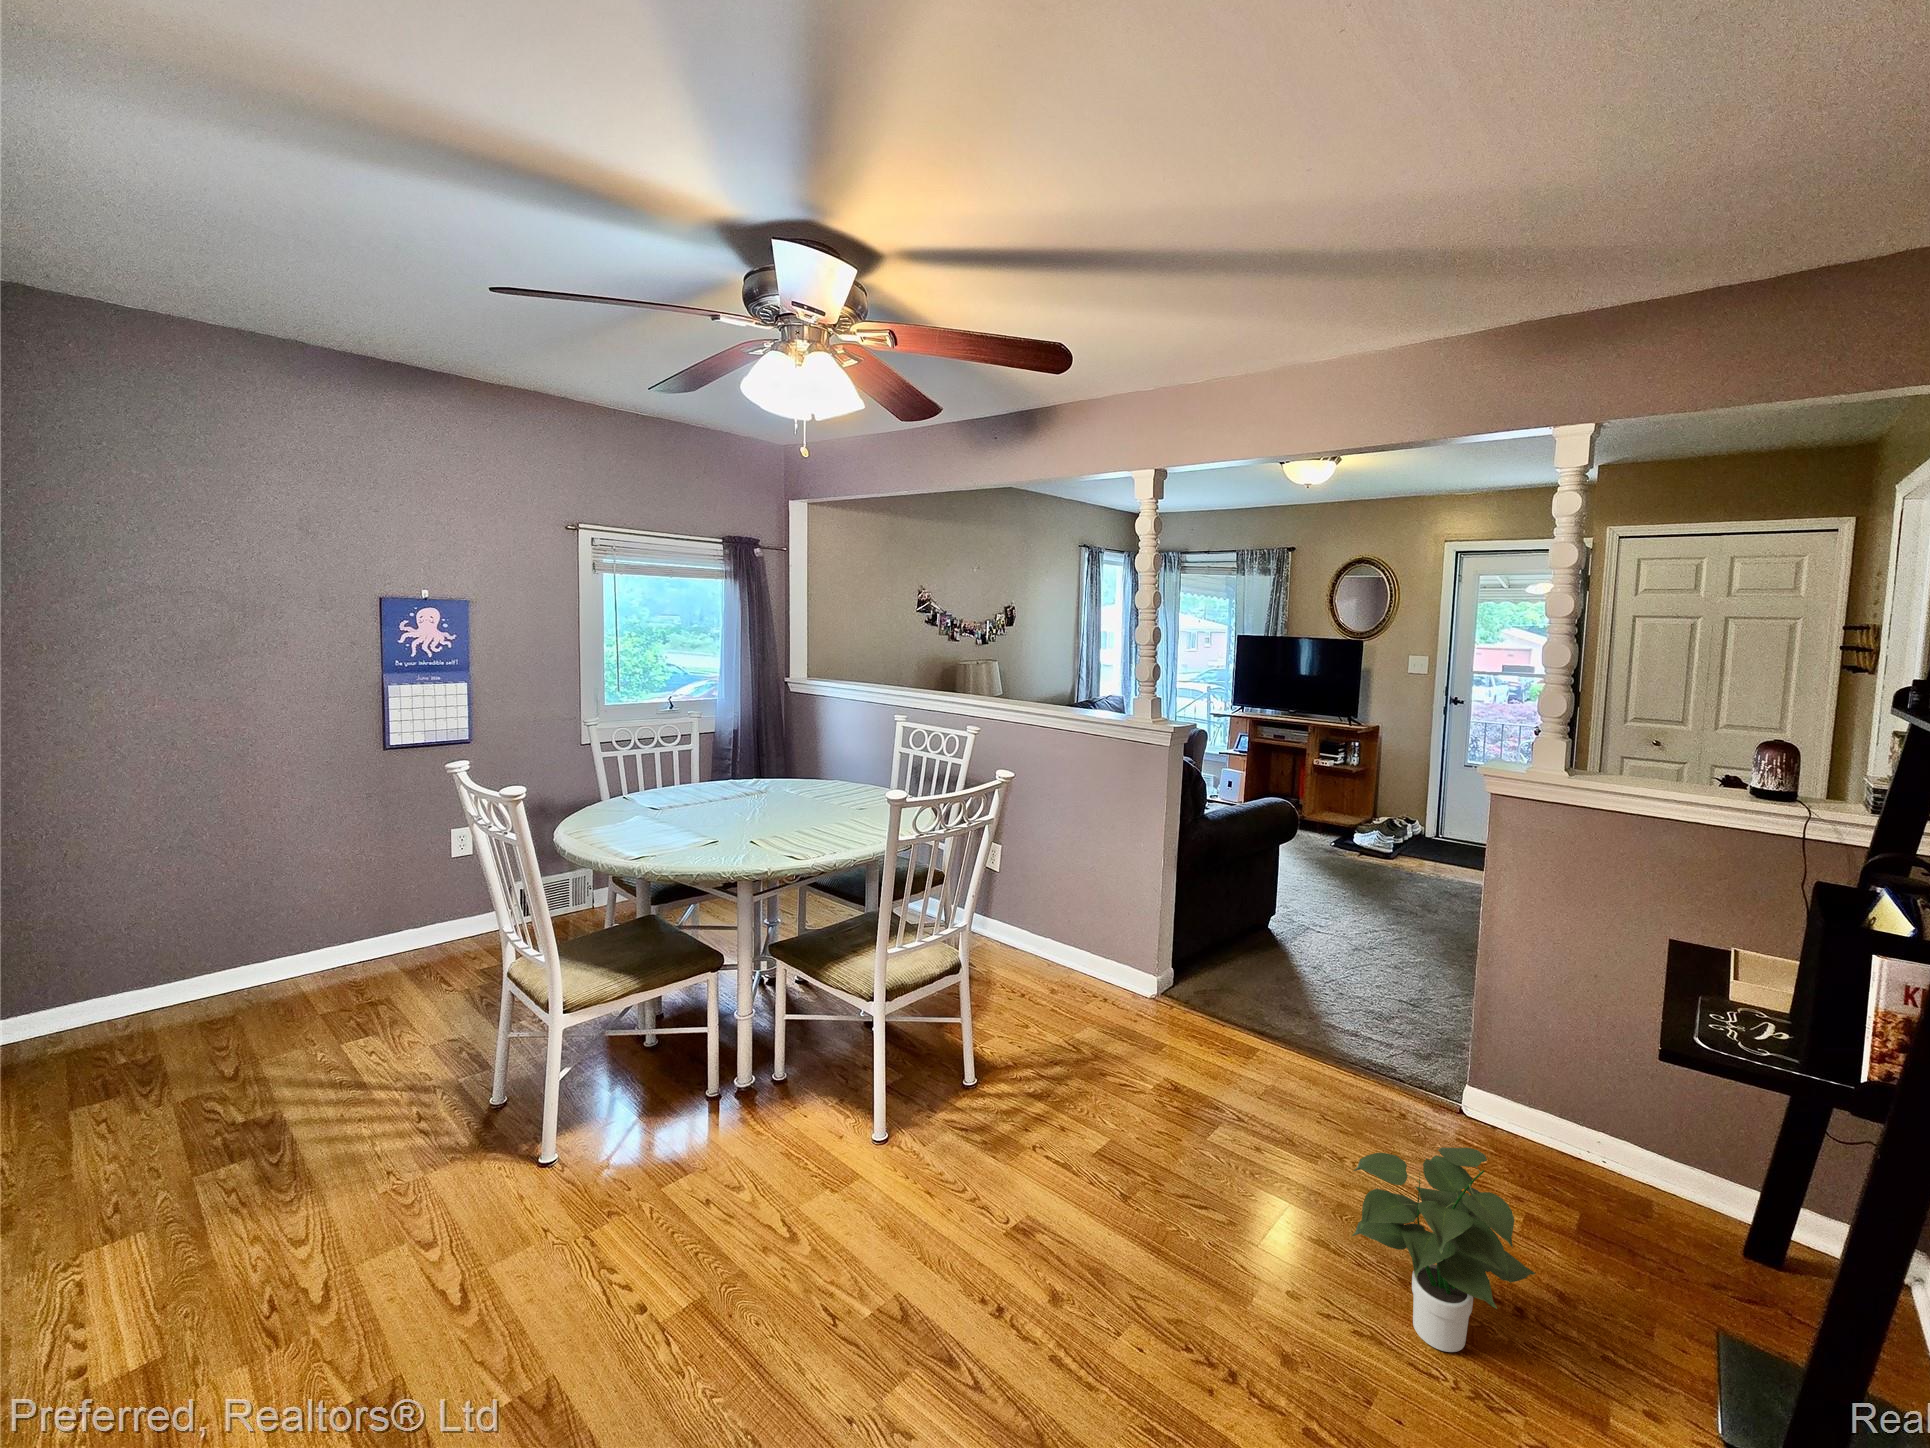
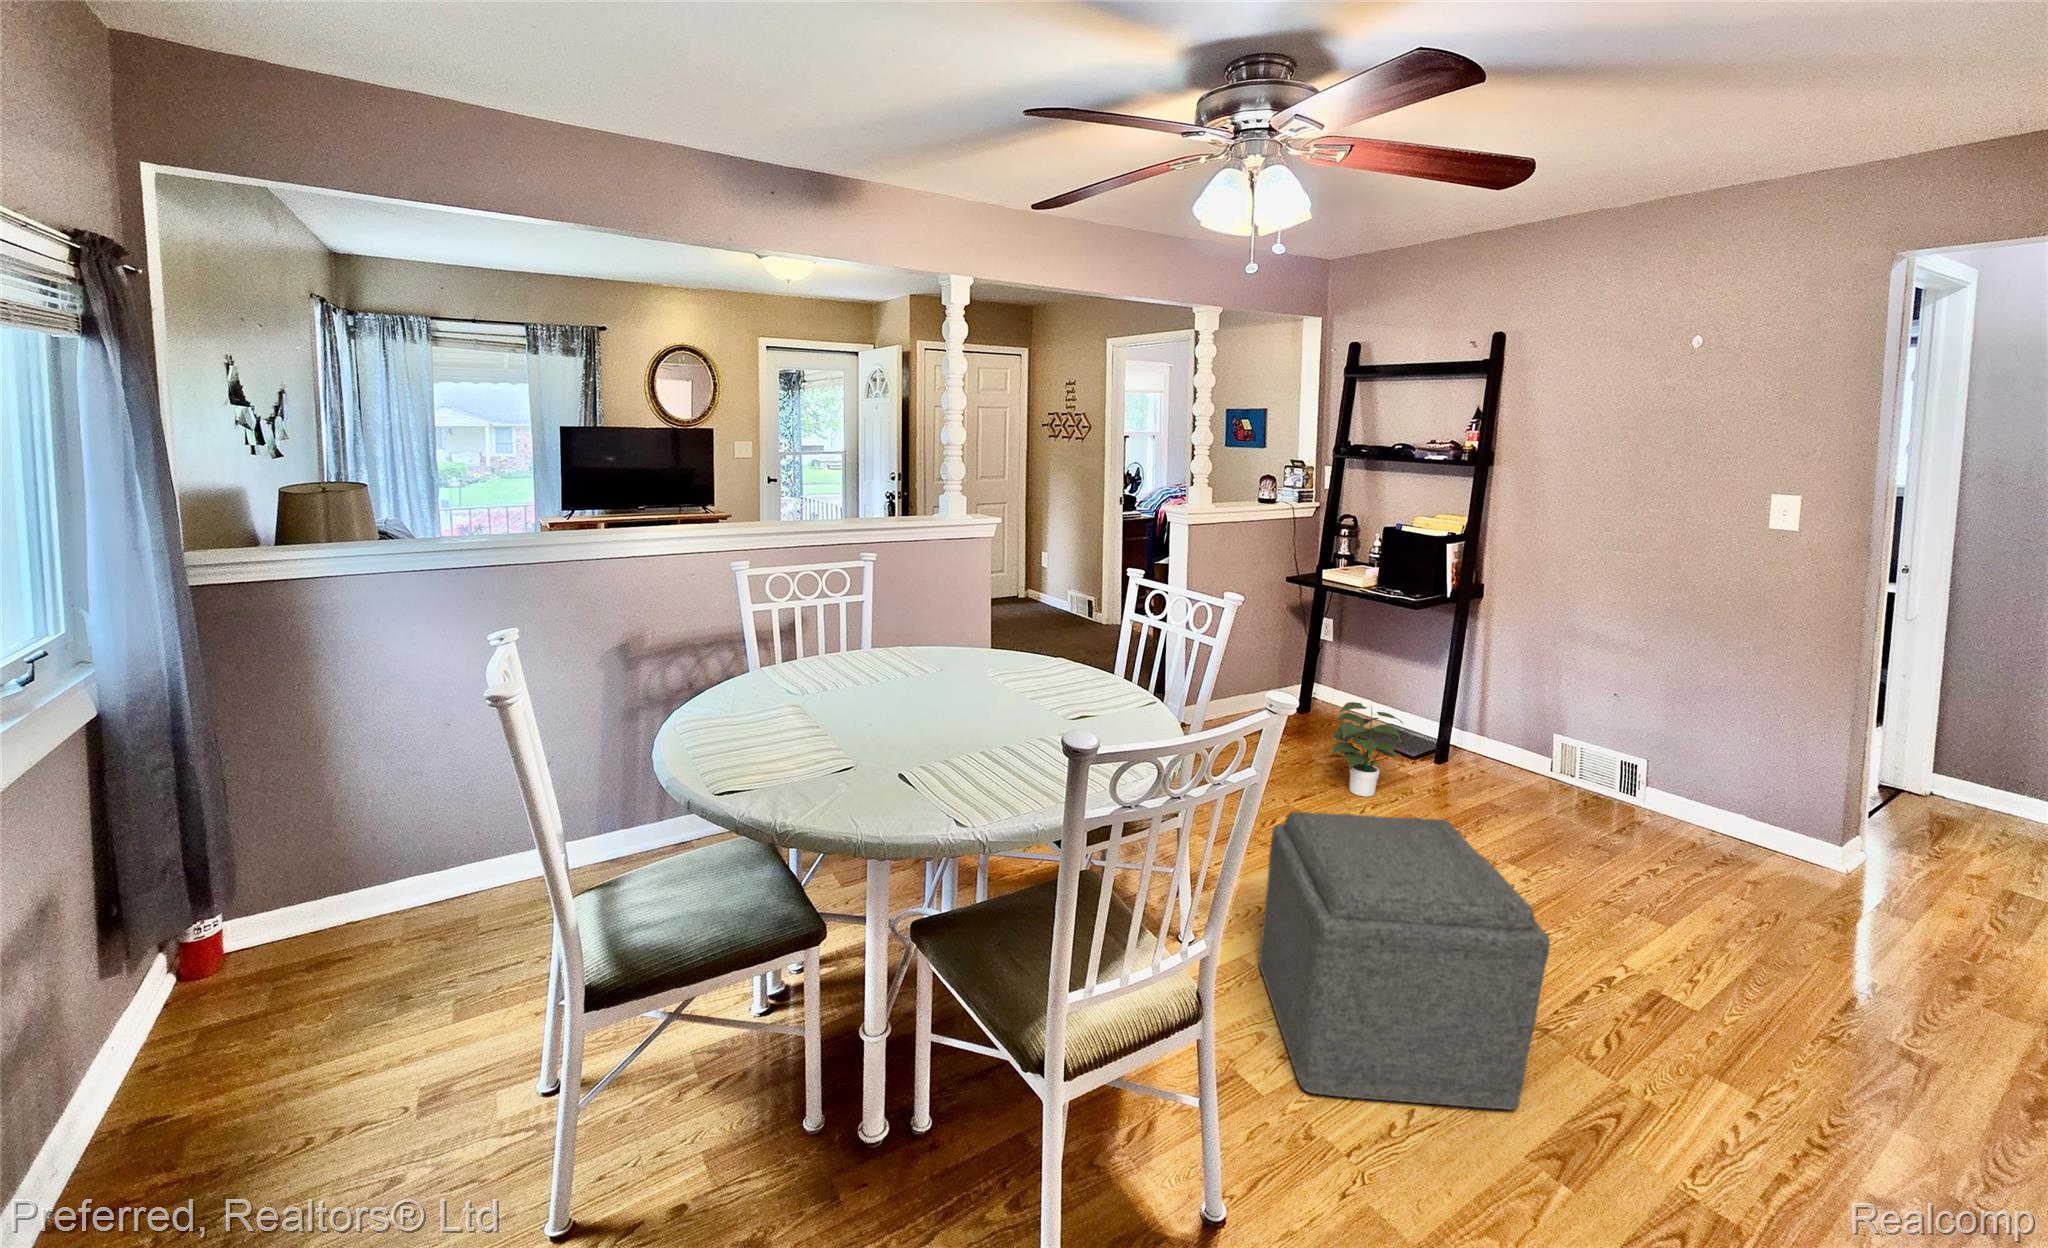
ottoman: none [606,1016,858,1375] -> present [1259,812,1550,1110]

